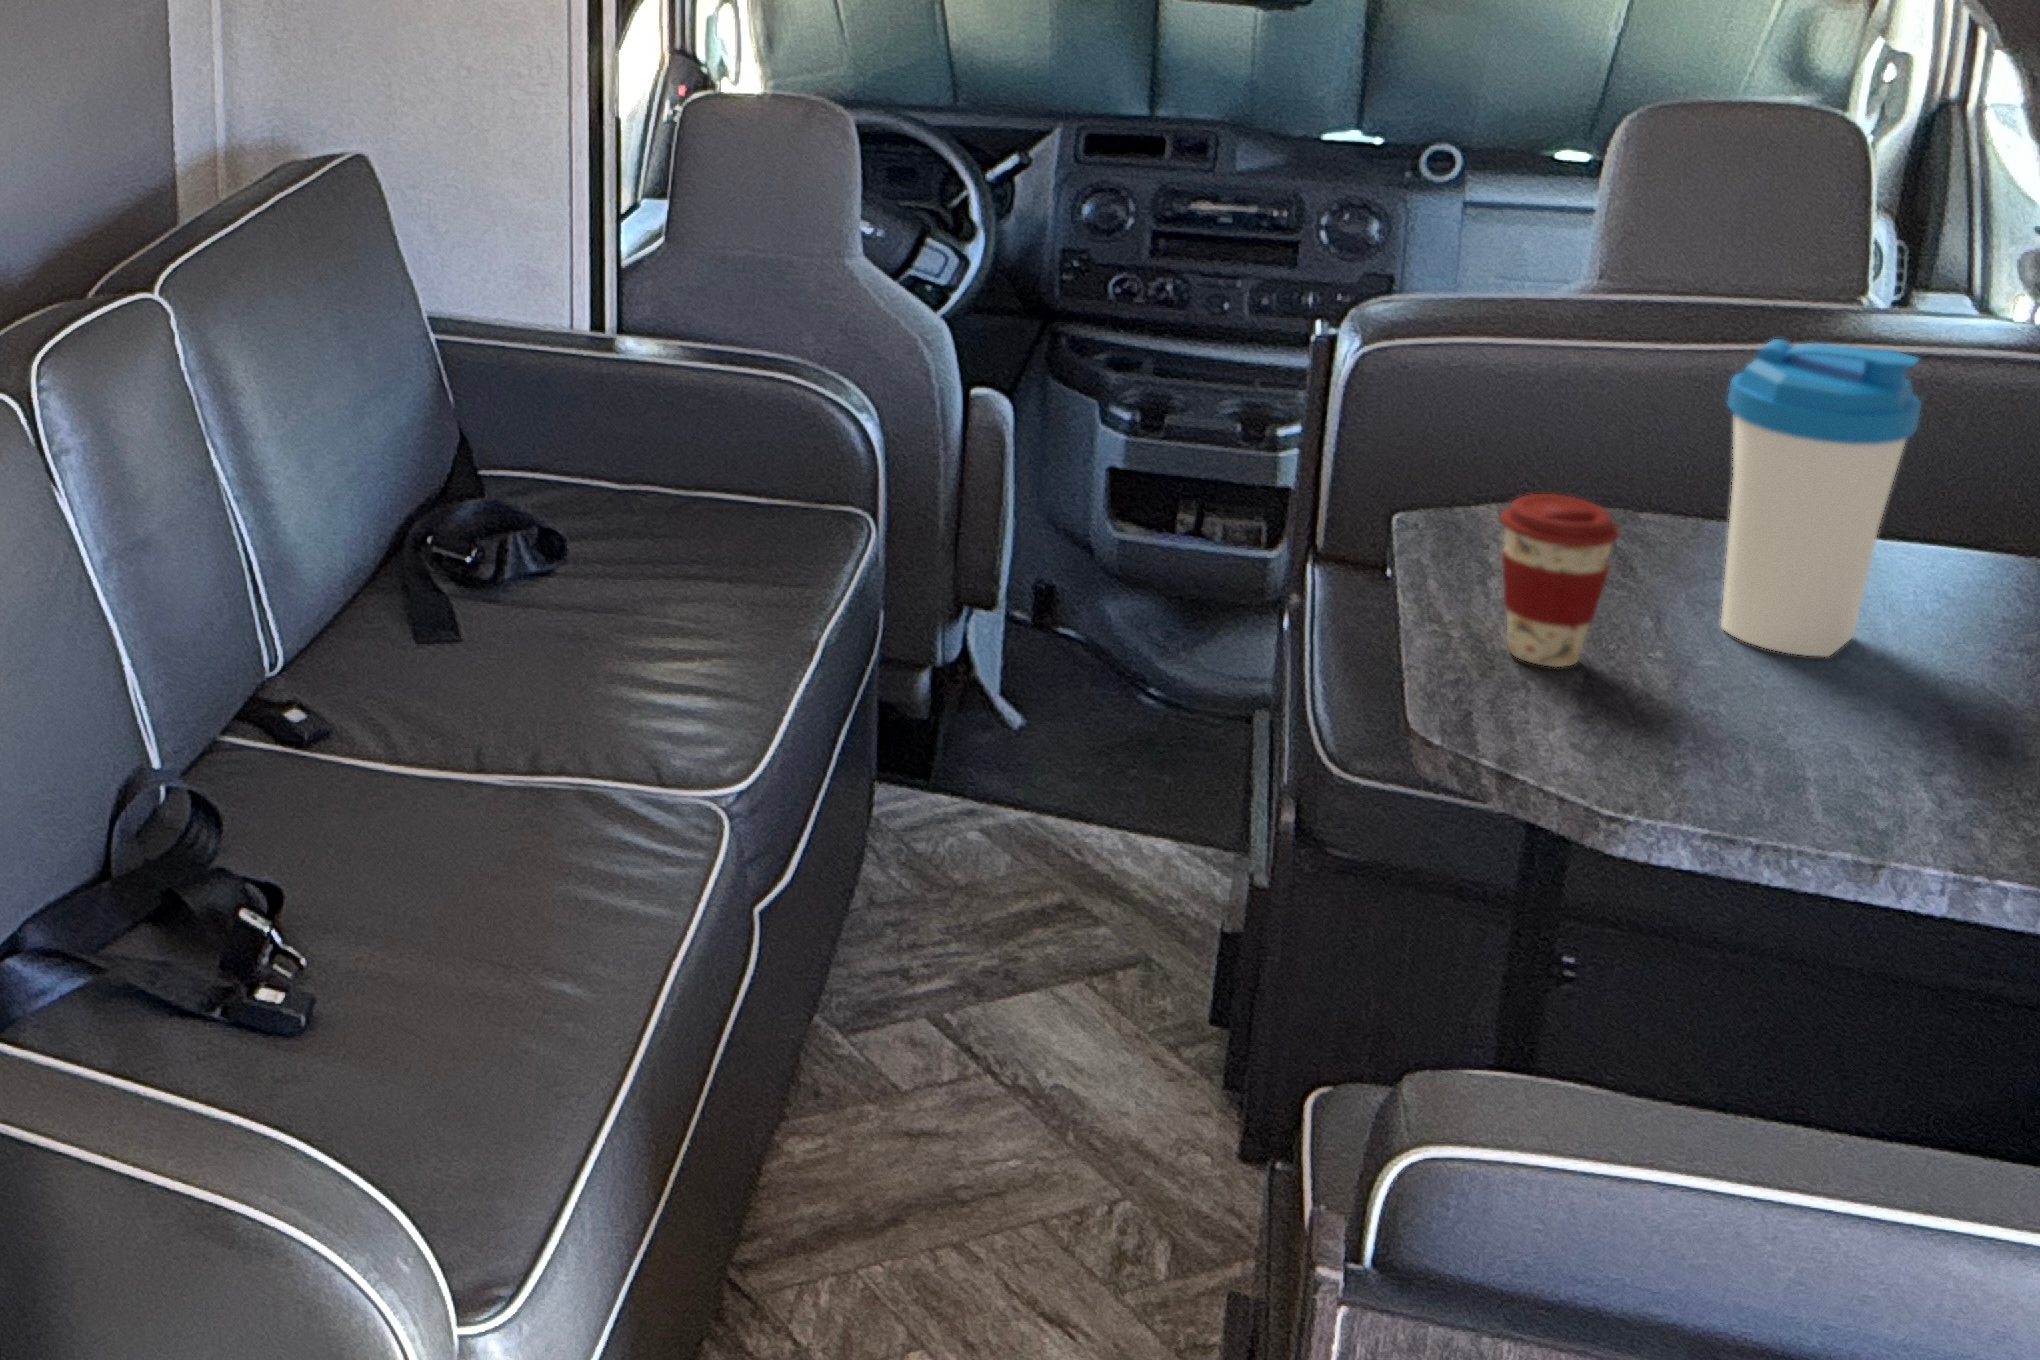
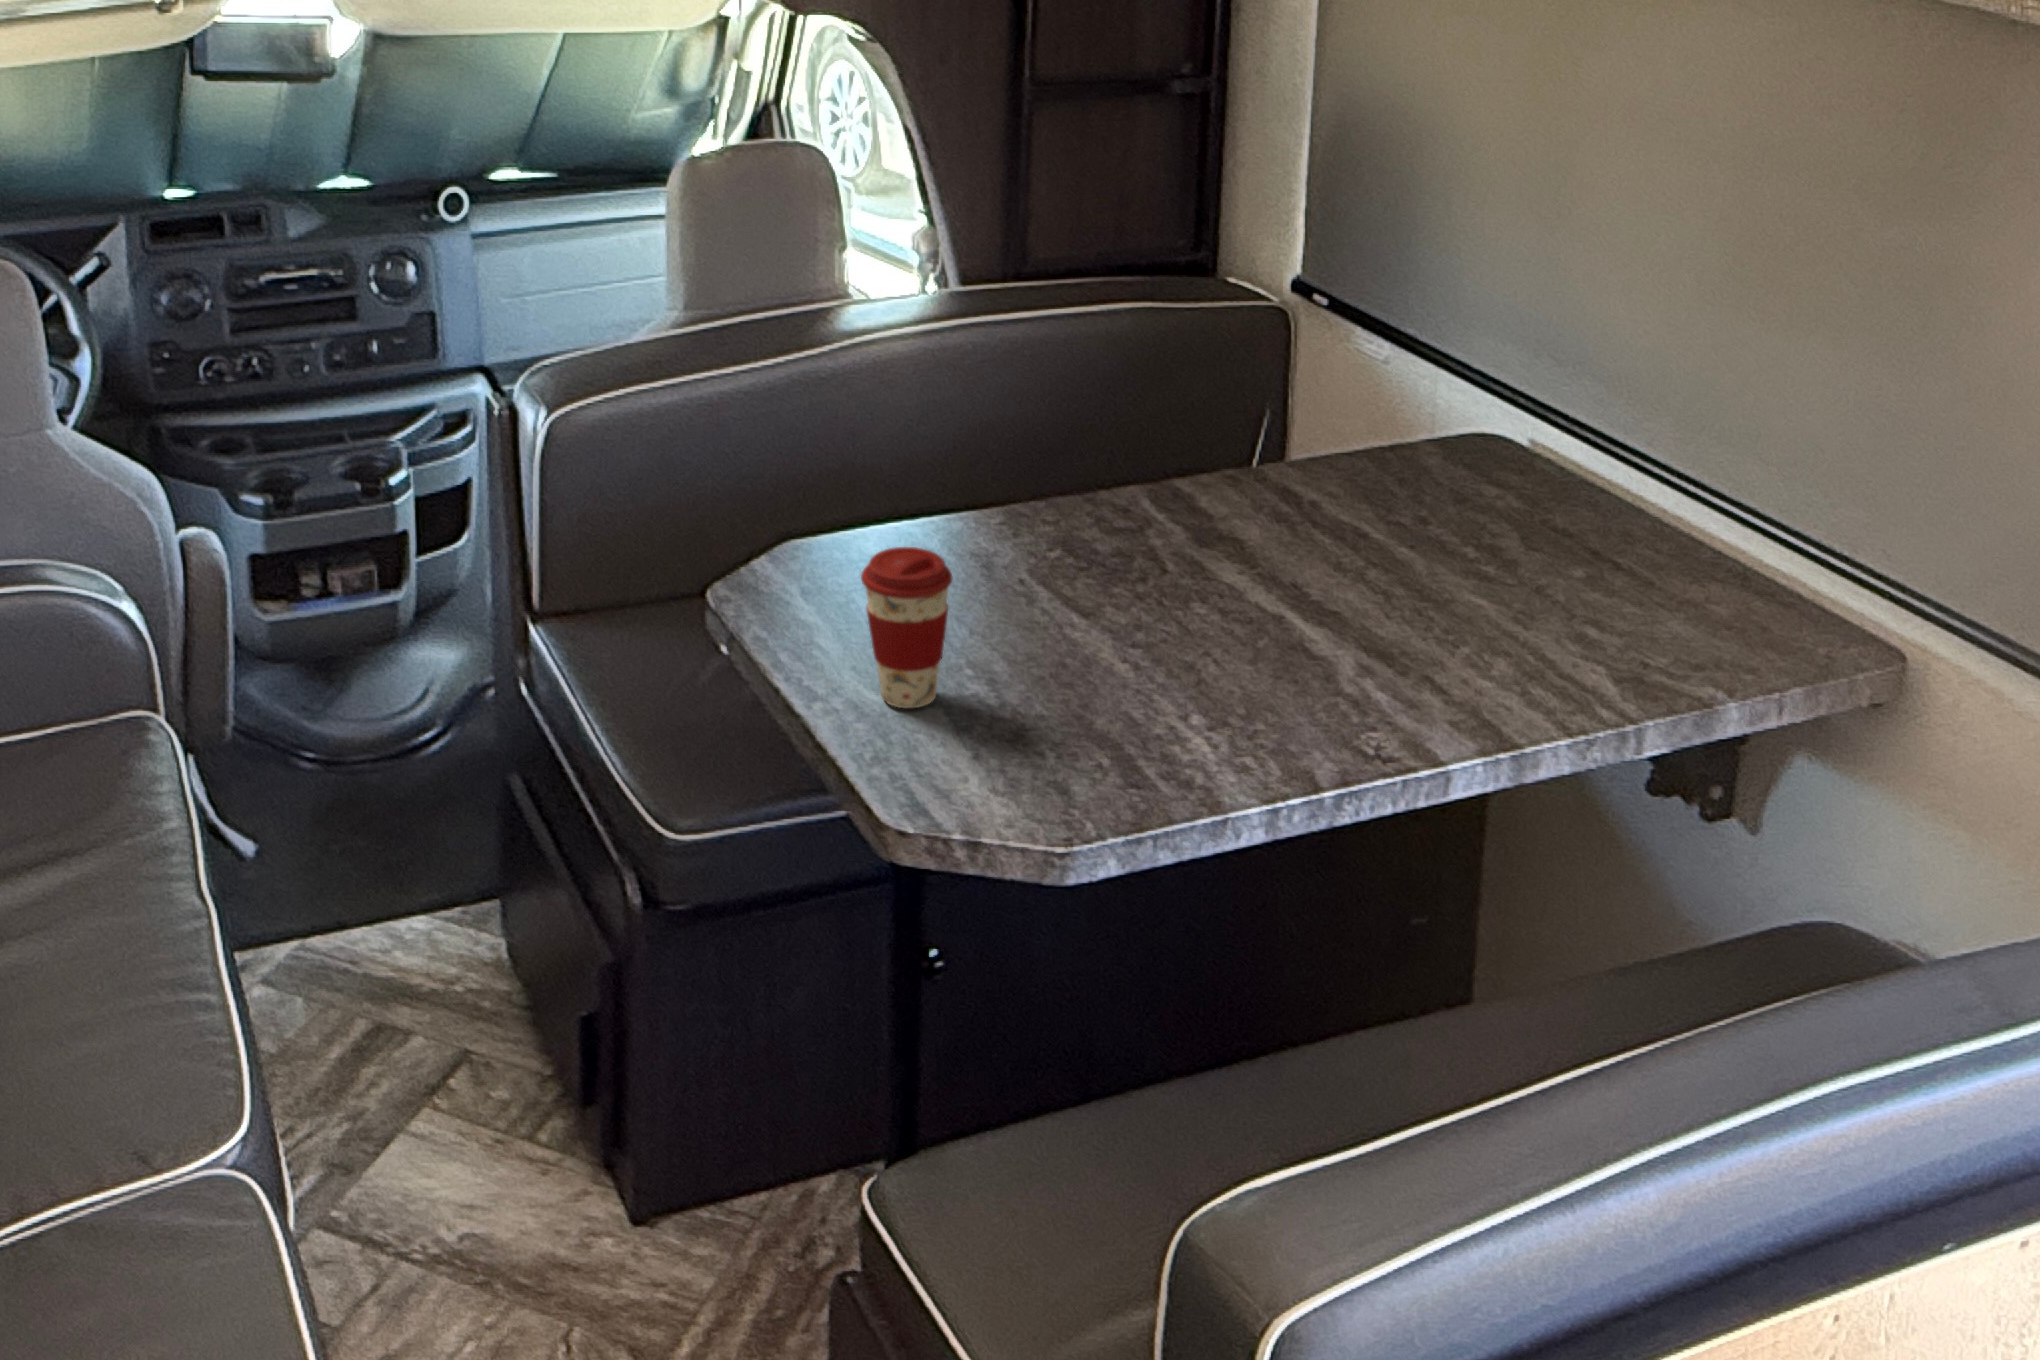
water bottle: present [1721,339,1921,656] -> none [967,358,1095,630]

